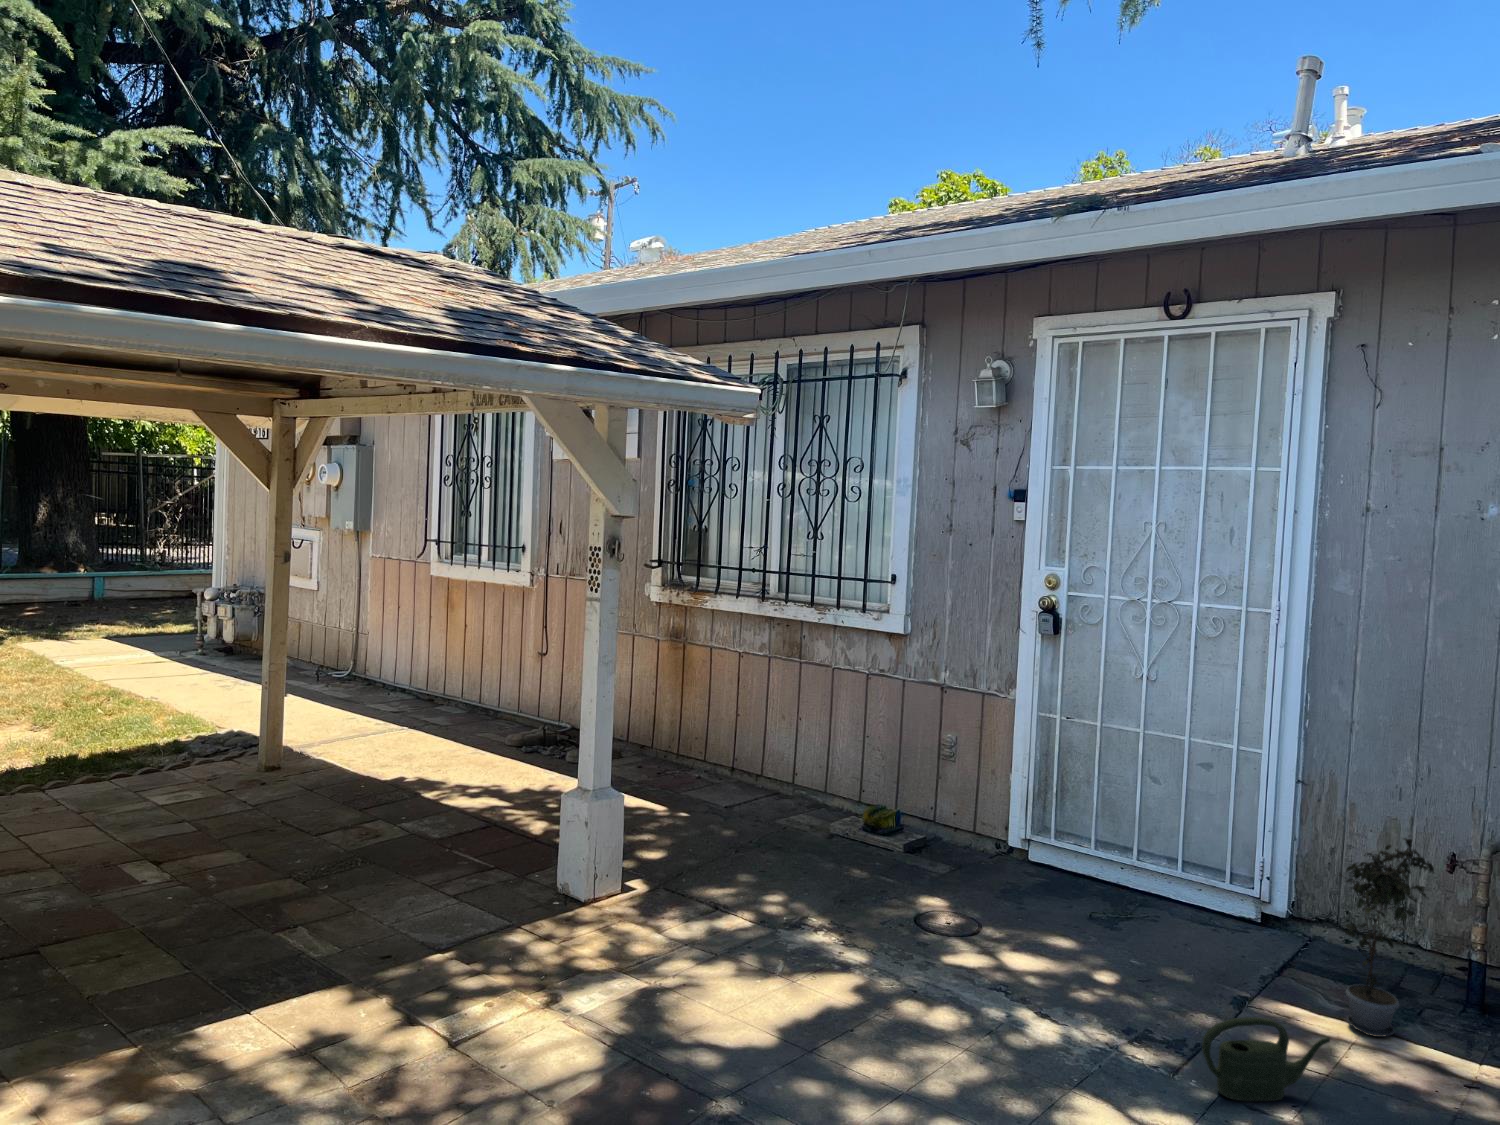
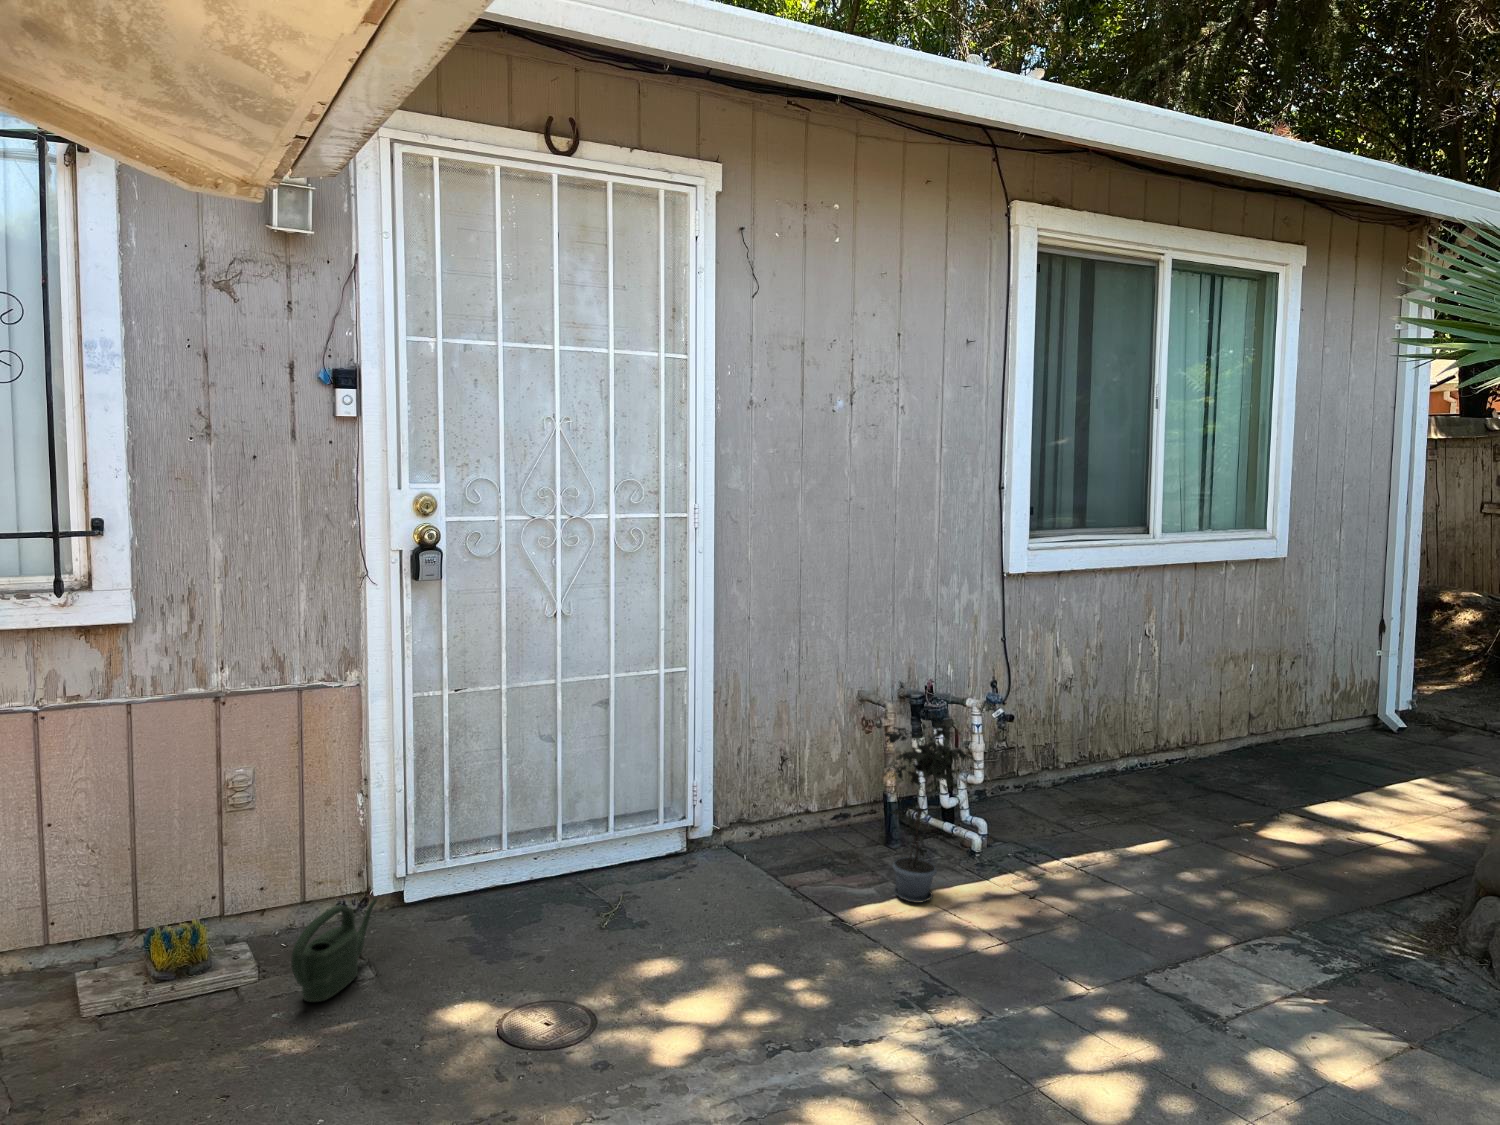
watering can: present [1202,1017,1330,1101] -> present [291,898,377,1002]

